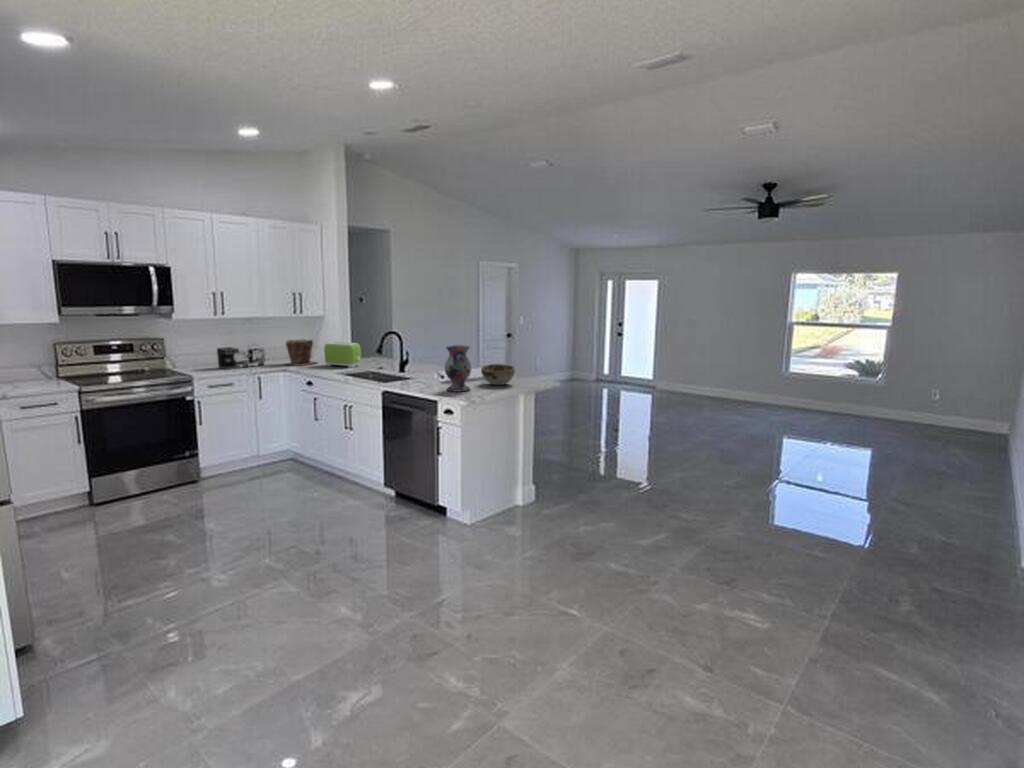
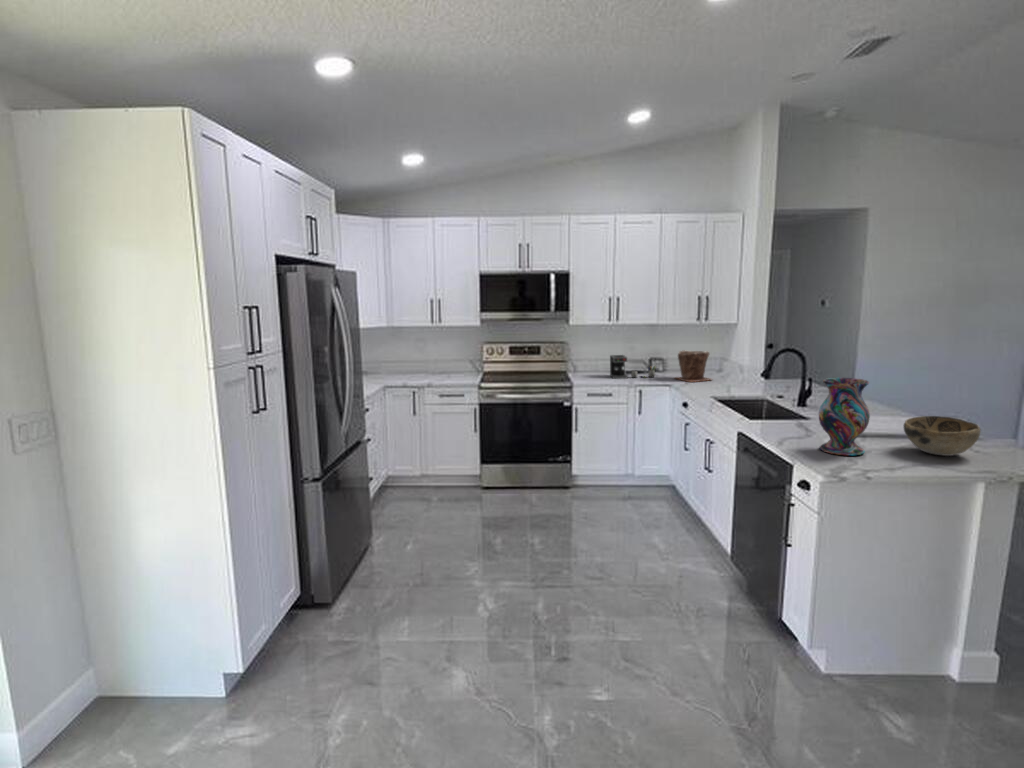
toaster: present [324,342,361,368] -> none [715,357,758,391]

